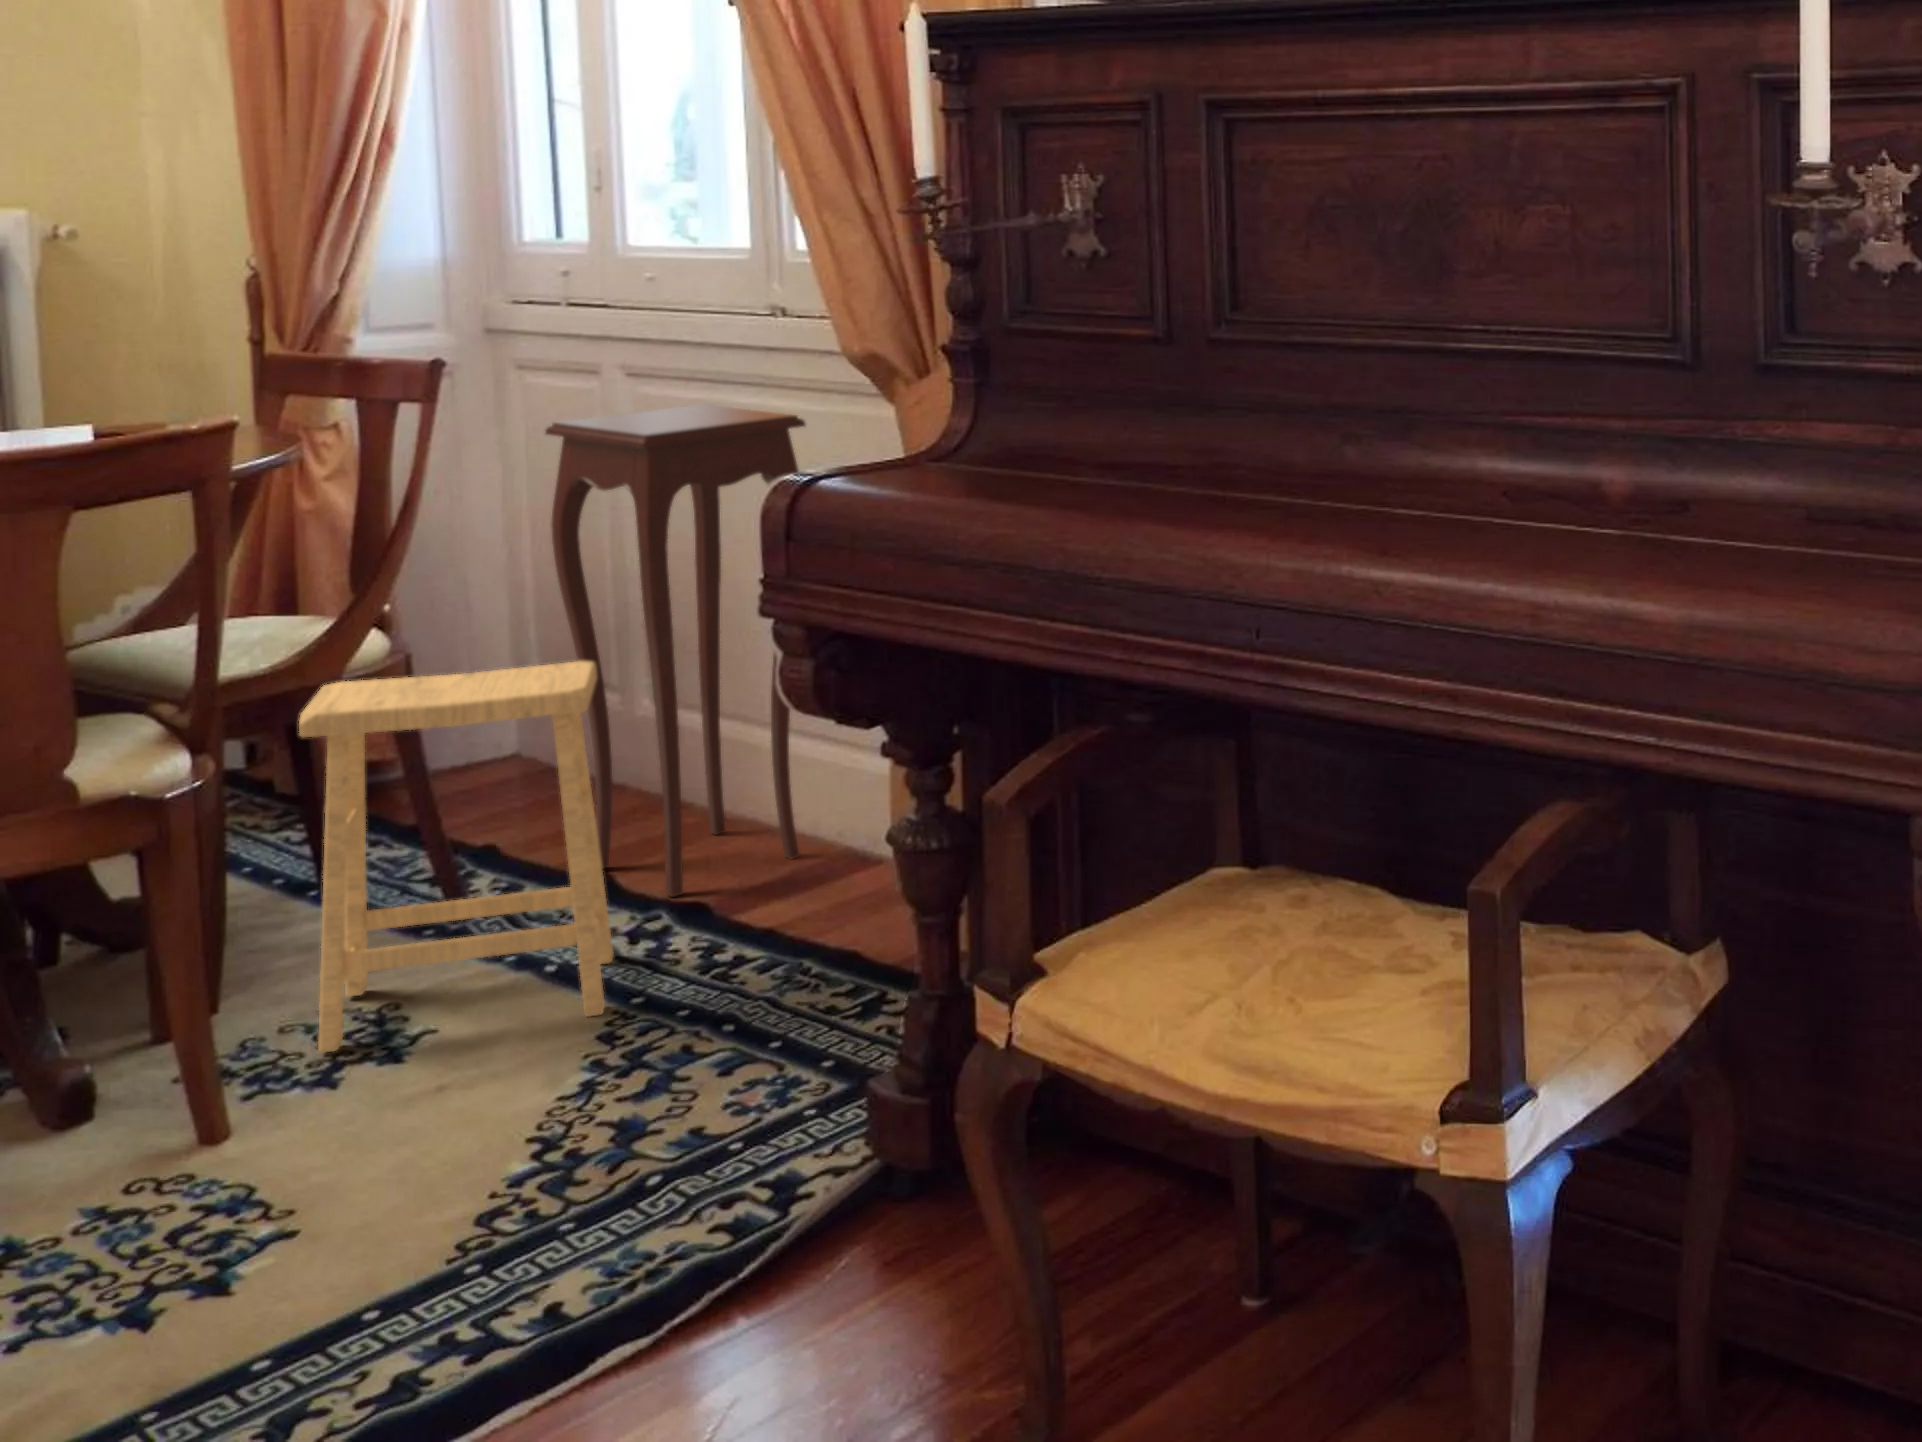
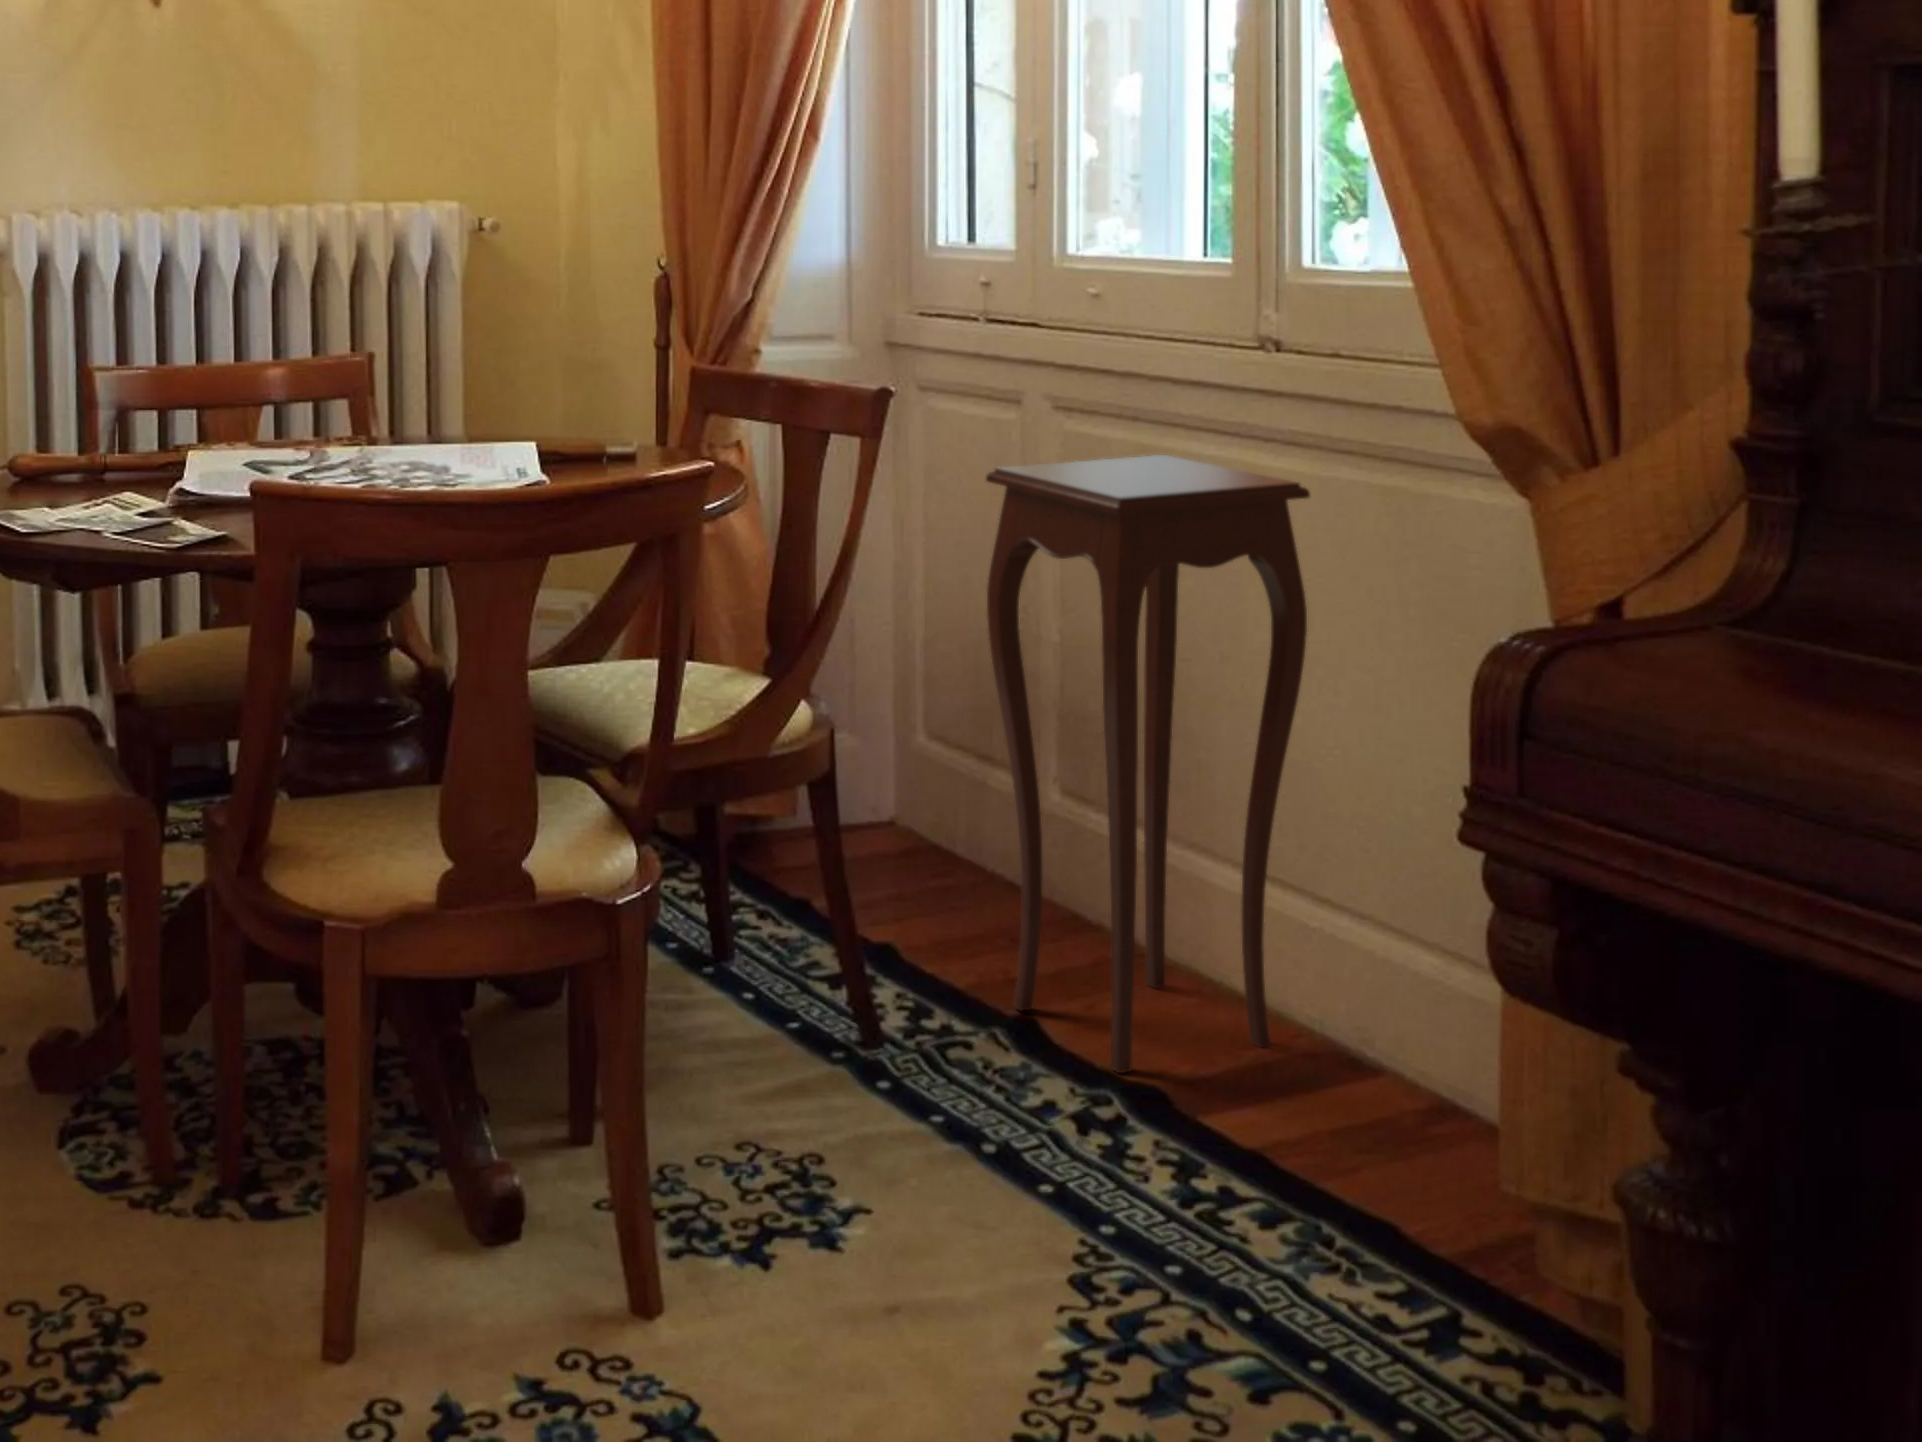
footstool: present [299,661,614,1053] -> none [741,766,1068,1241]

